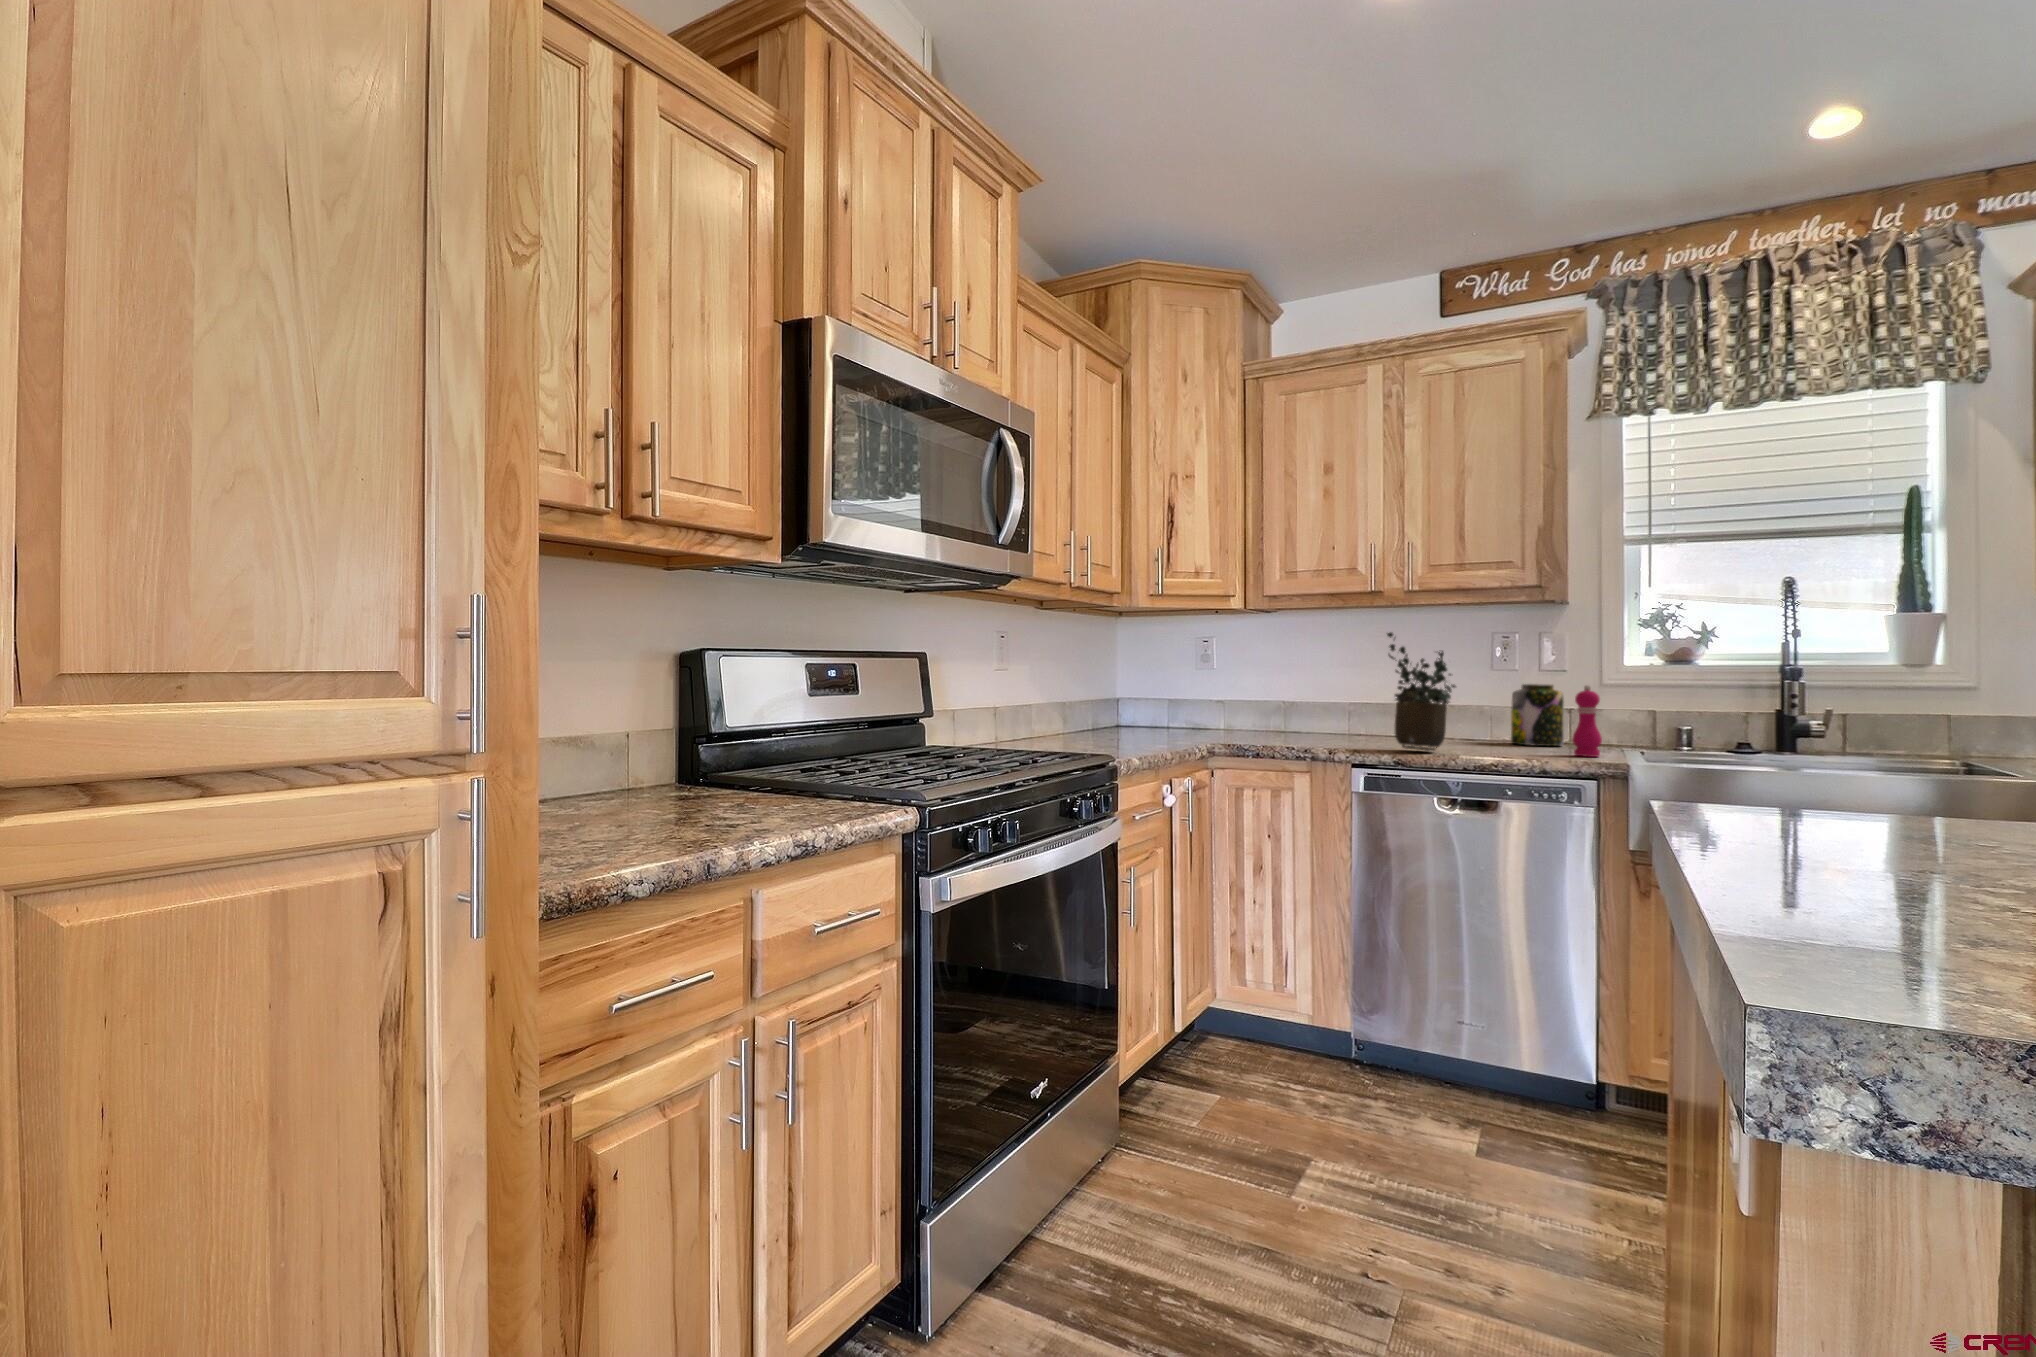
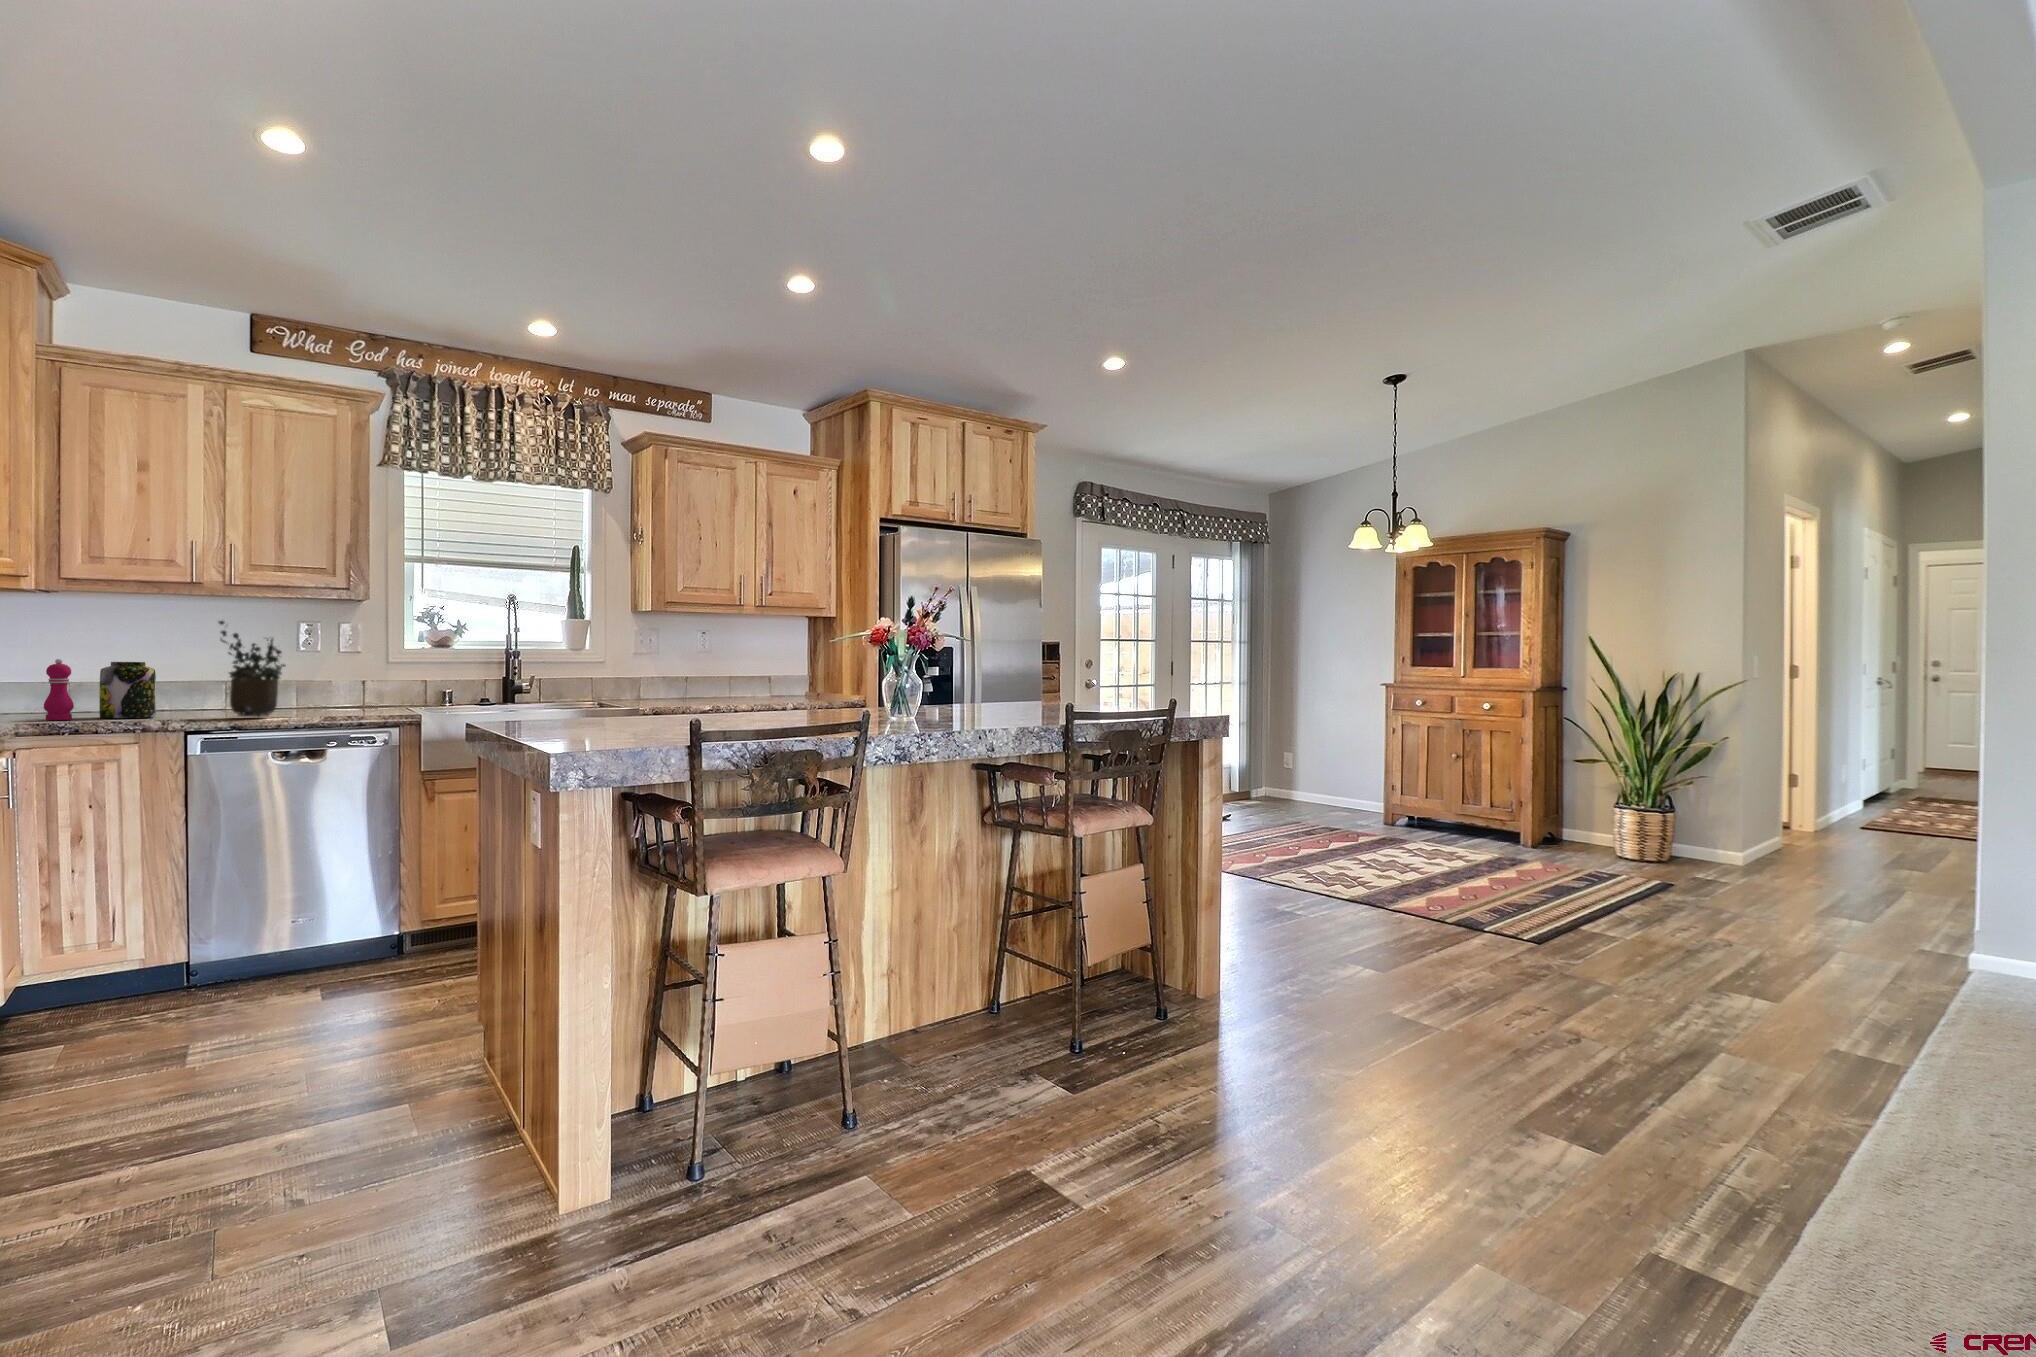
jar: present [1511,684,1564,746] -> present [99,662,156,718]
pepper mill: present [1572,685,1602,757] -> present [44,659,74,720]

